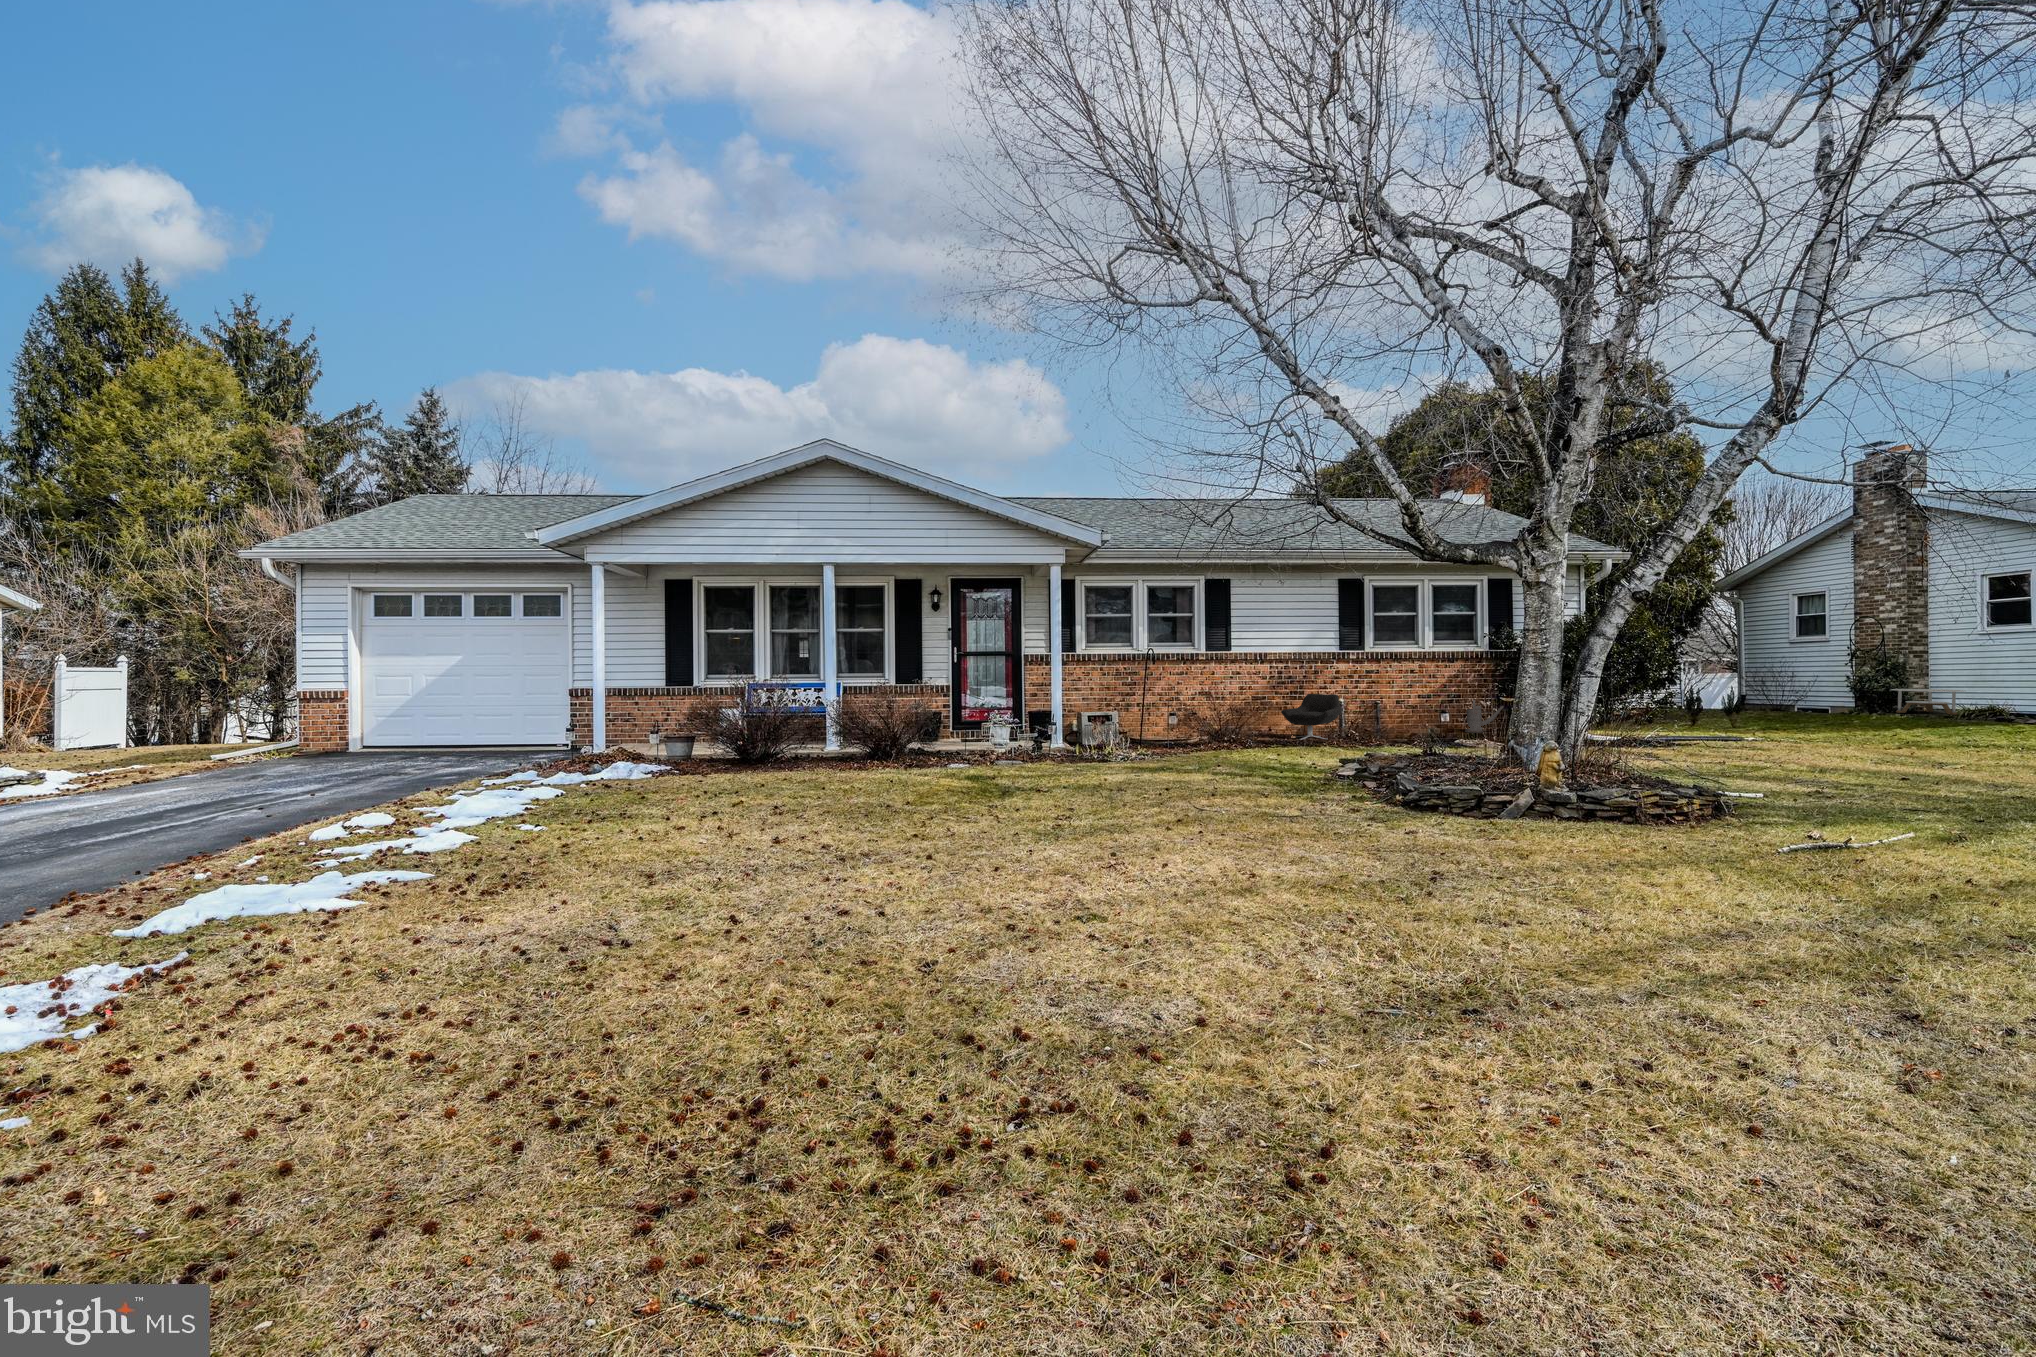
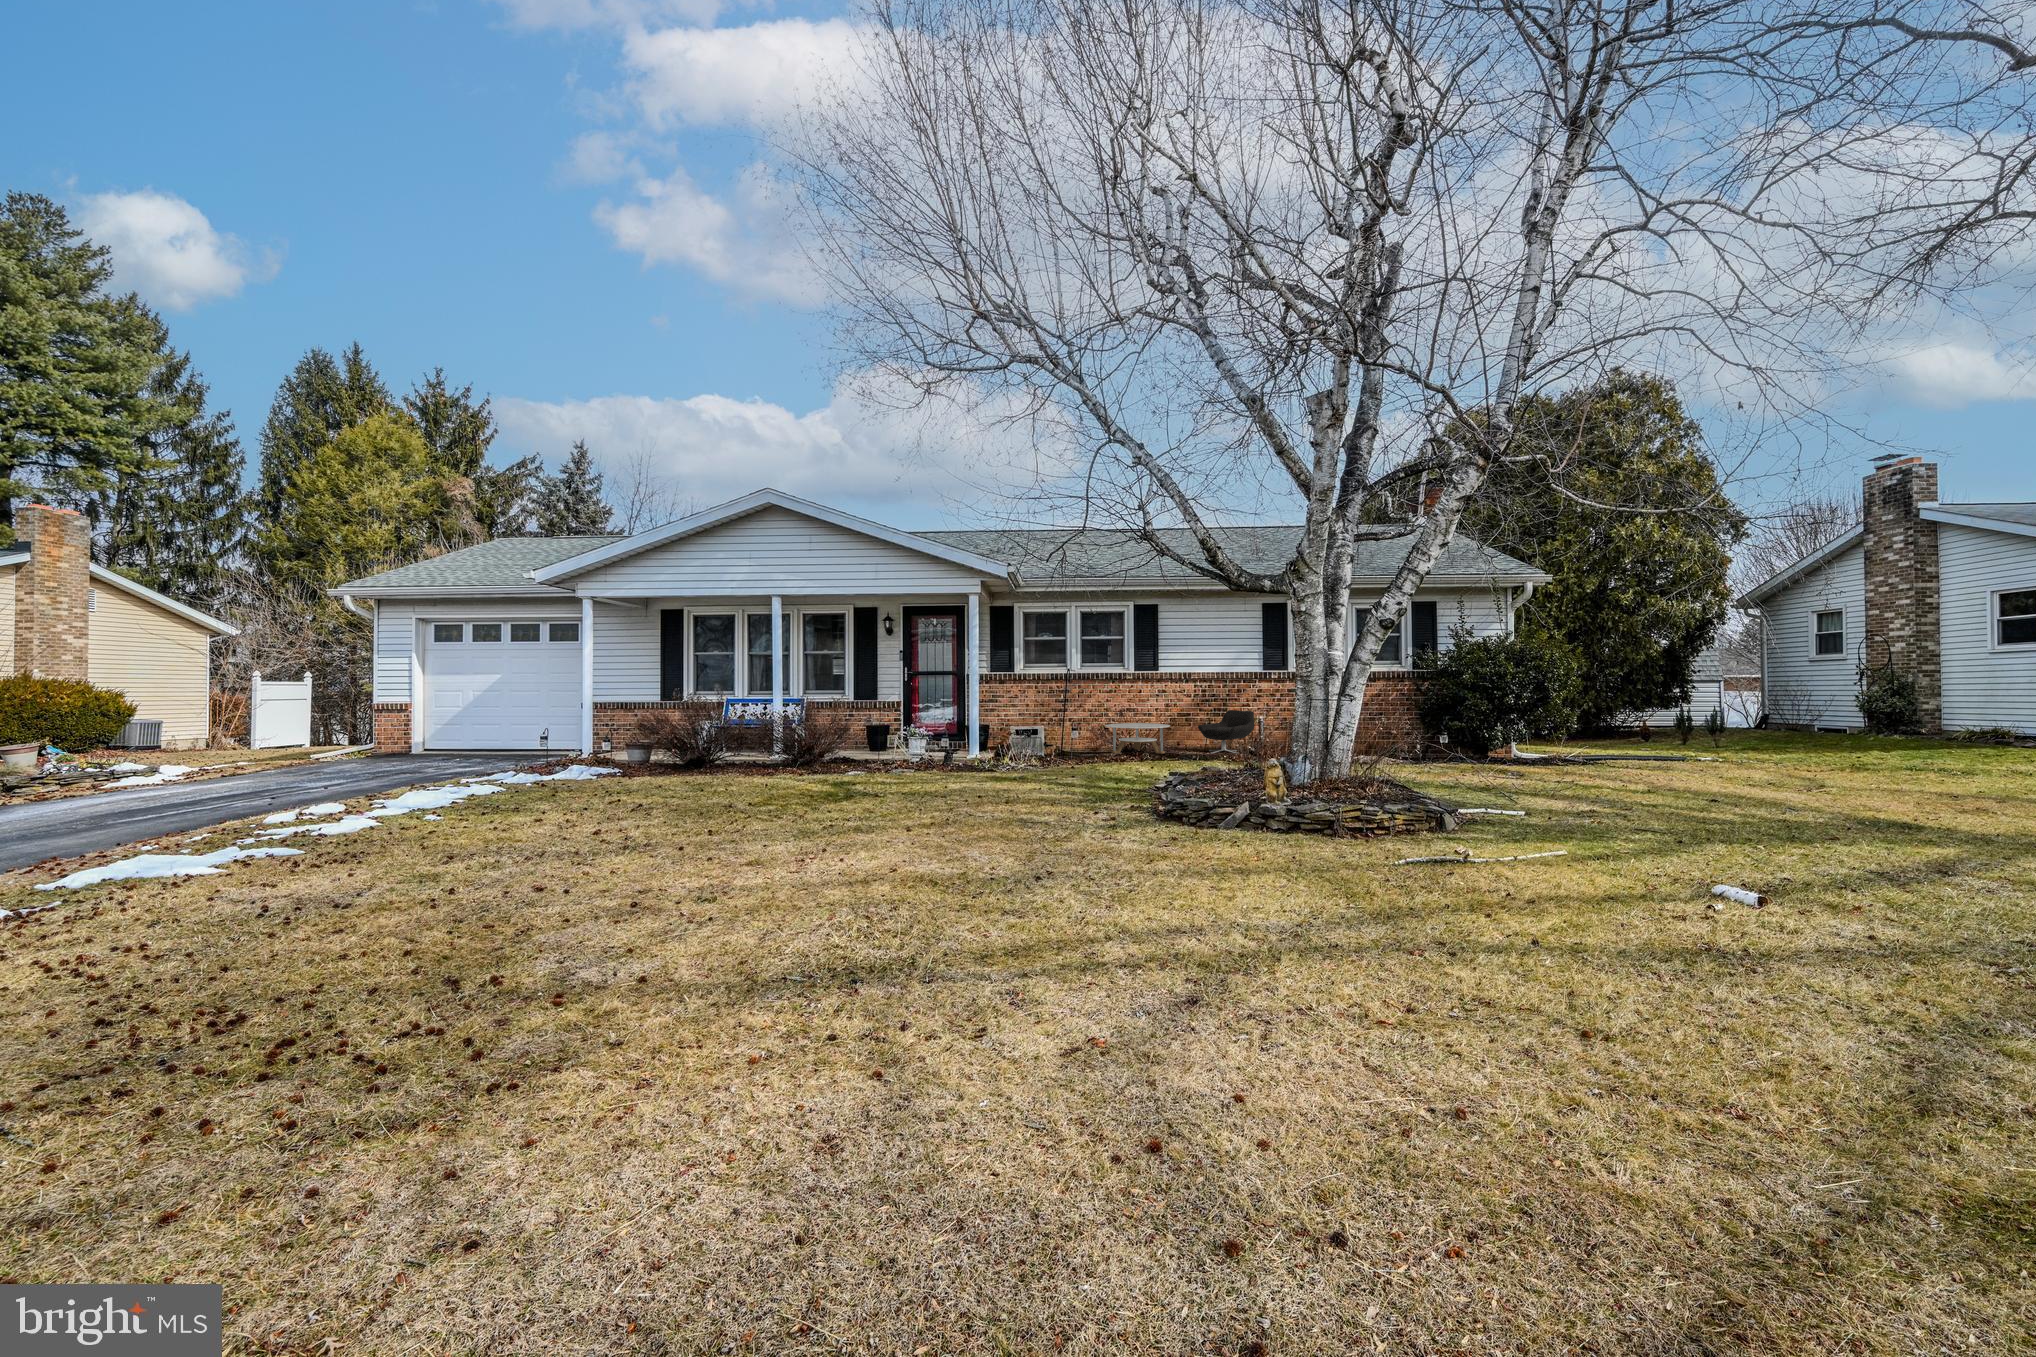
round table: present [1891,689,1965,715] -> present [1105,723,1170,754]
watering can: present [1465,700,1504,733] -> none [1382,717,1424,749]

